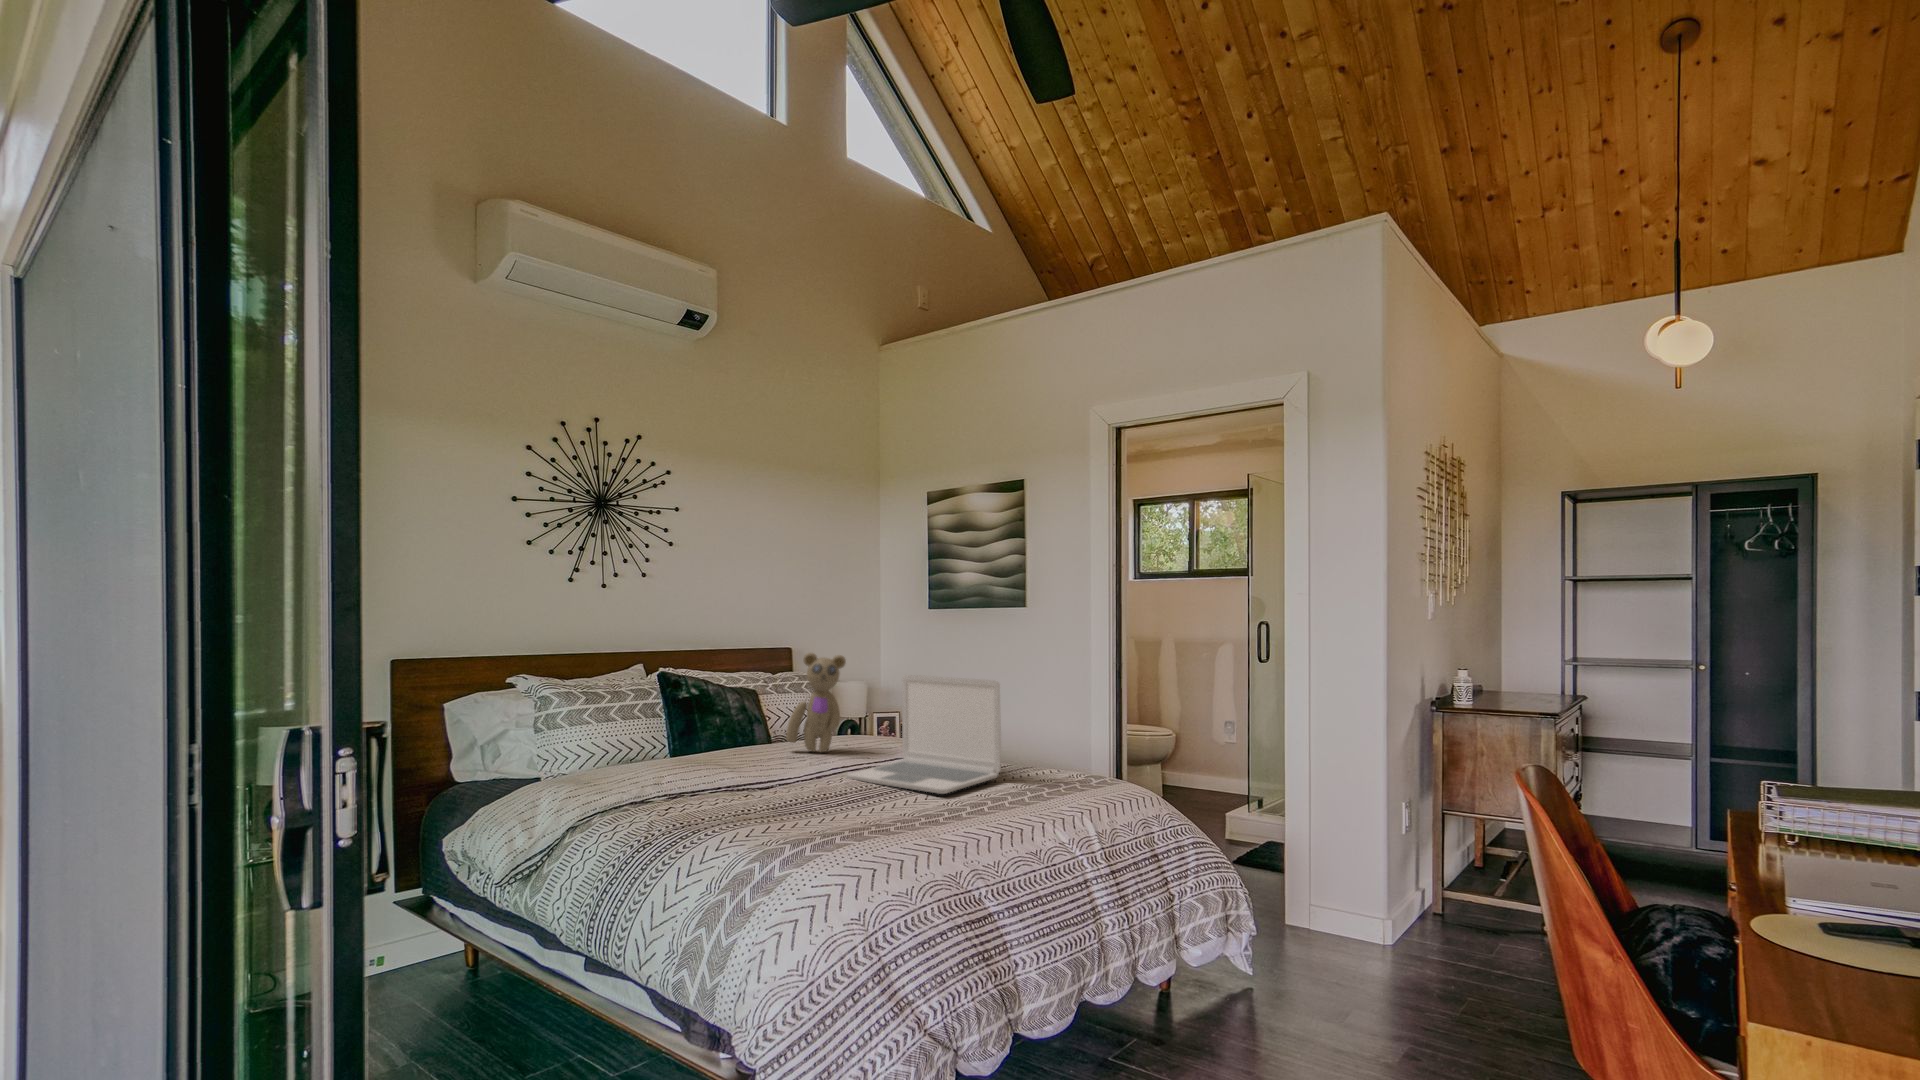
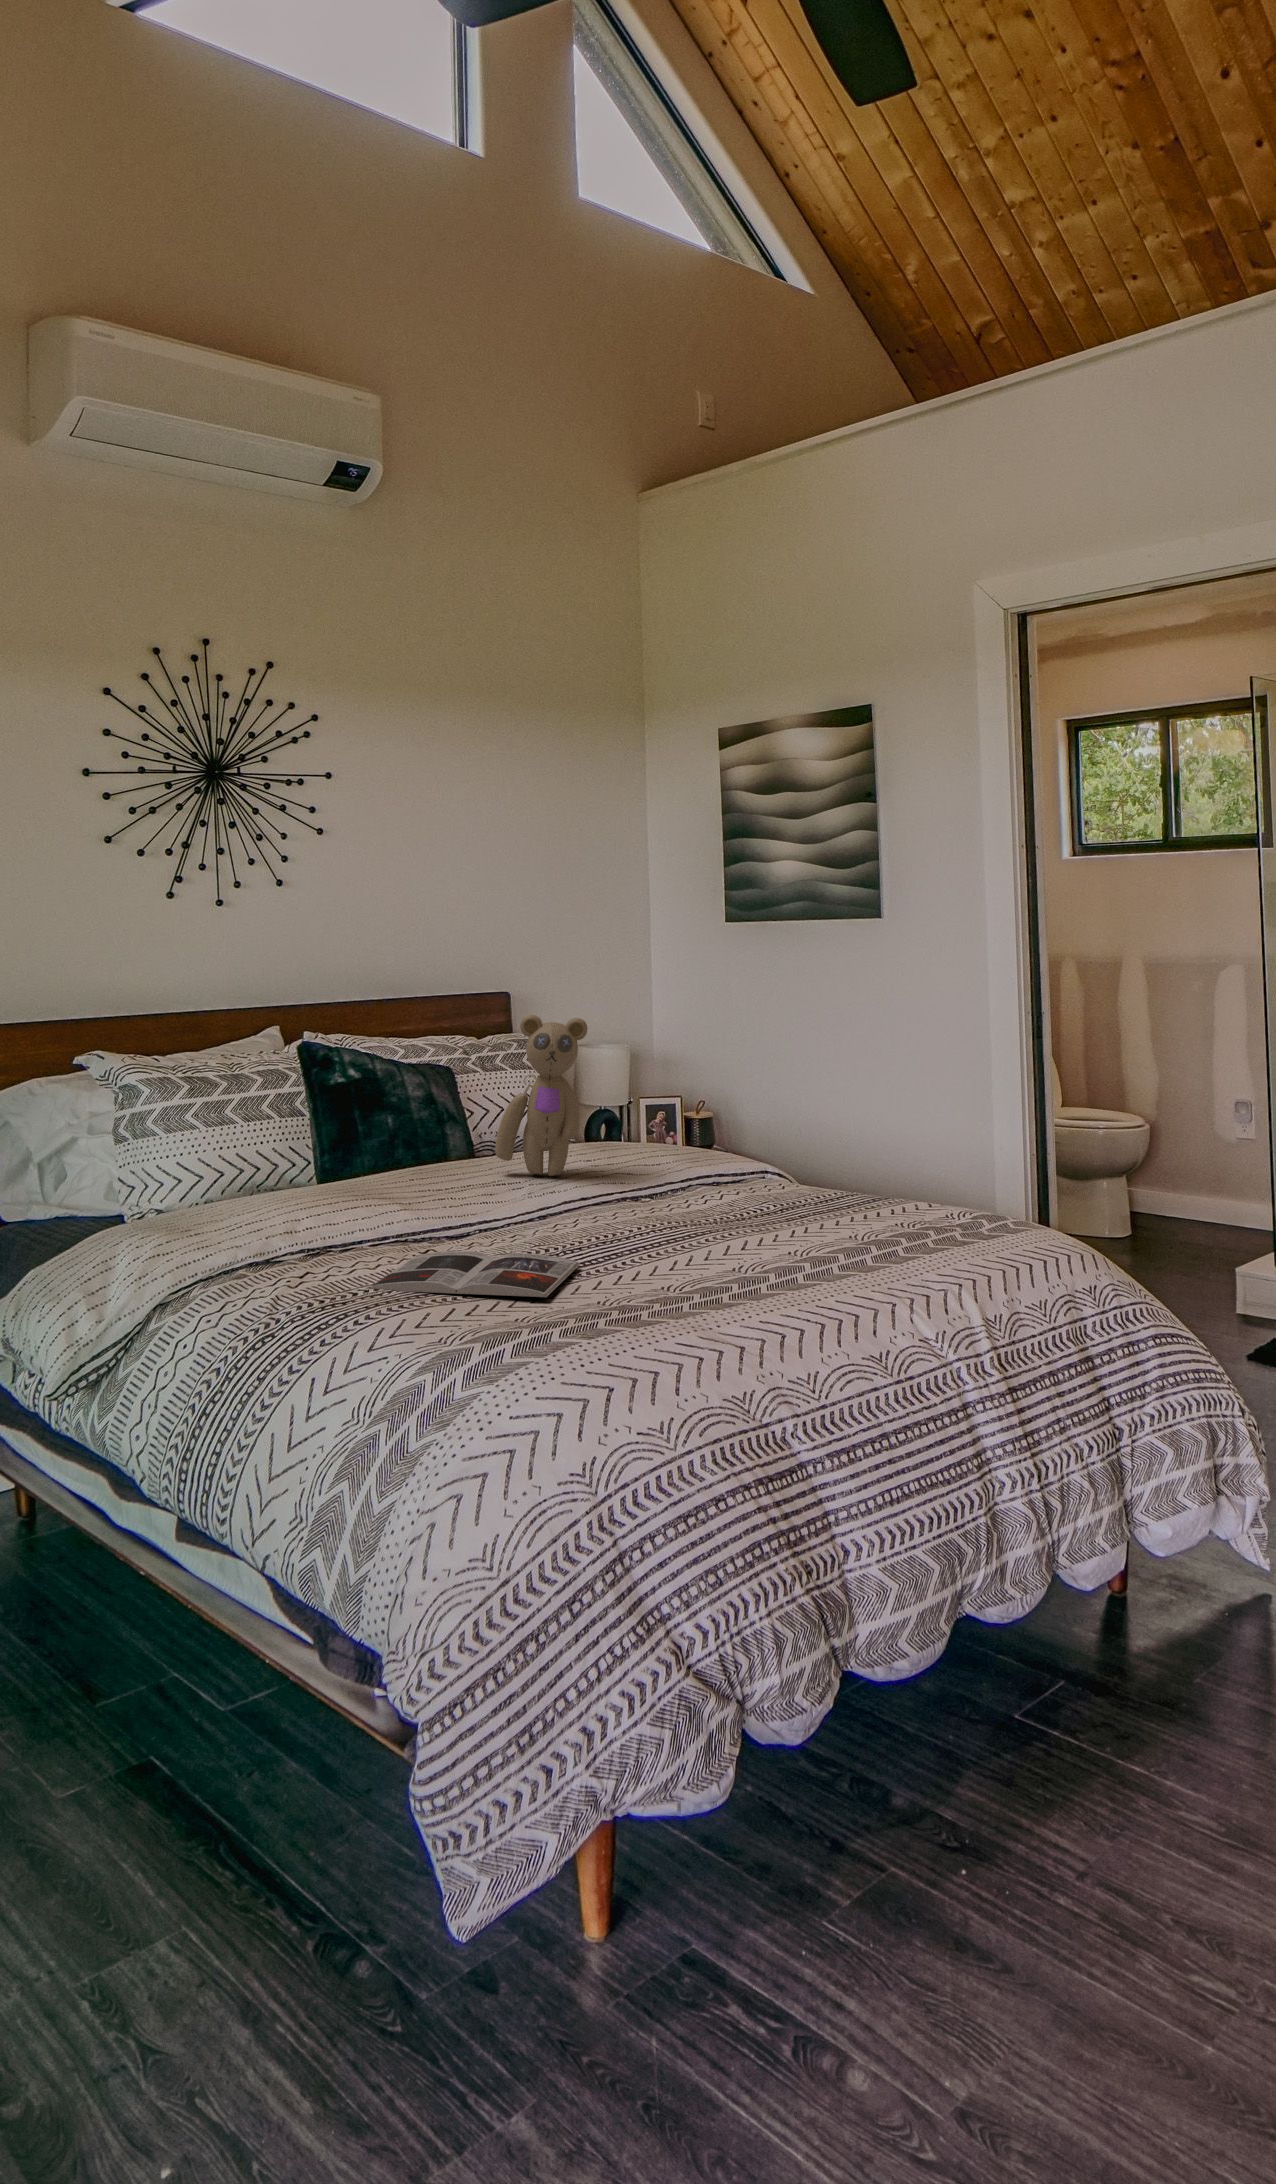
laptop: present [847,675,1001,794] -> none [585,1052,834,1256]
magazine: none [712,792,846,816] -> present [371,1251,580,1297]

